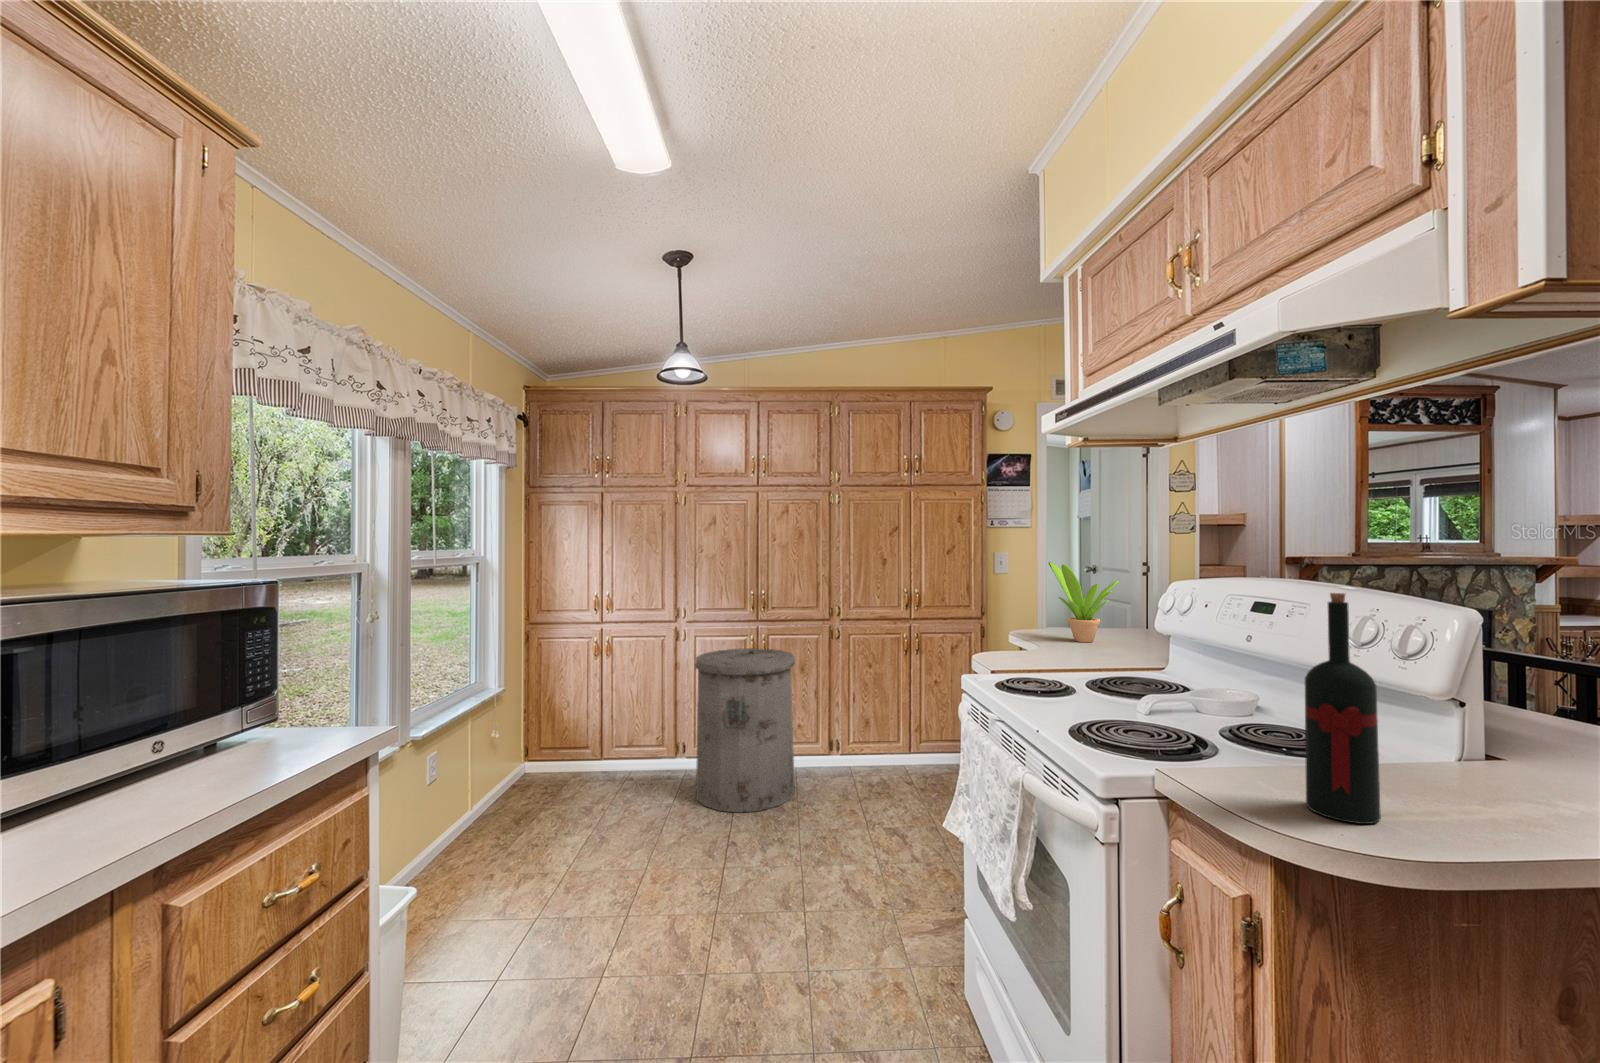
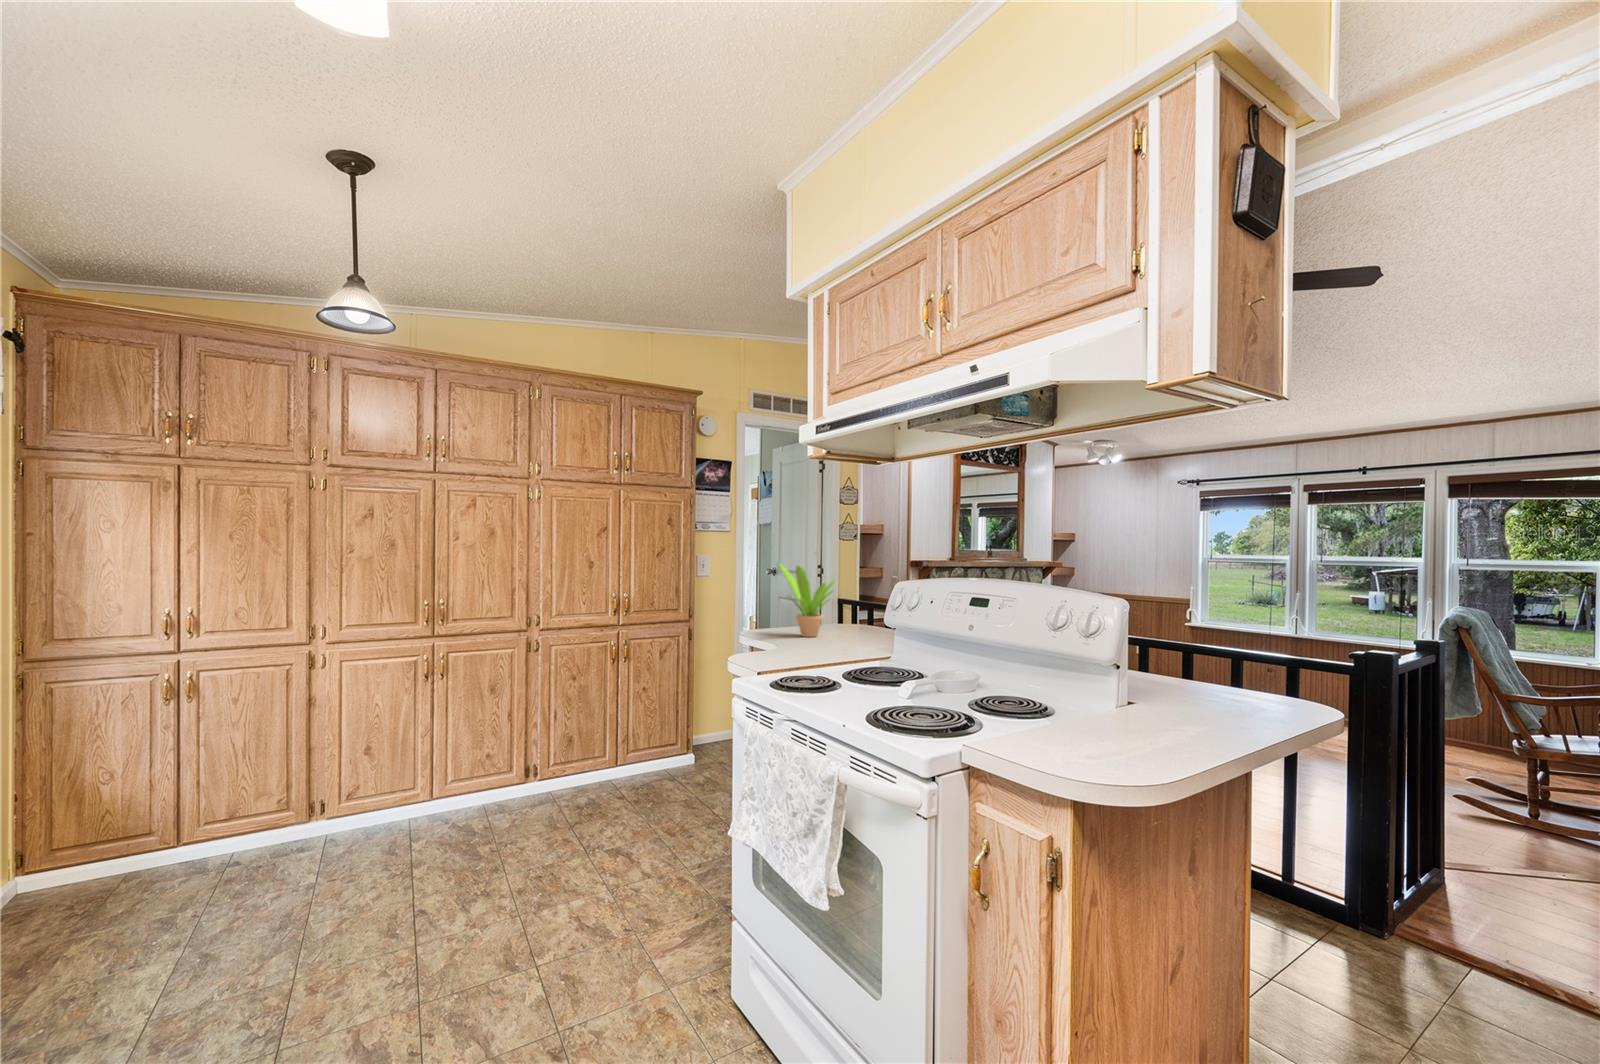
wine bottle: present [1305,593,1381,824] -> none [1079,589,1126,763]
trash can: present [695,648,795,813] -> none [348,669,490,877]

